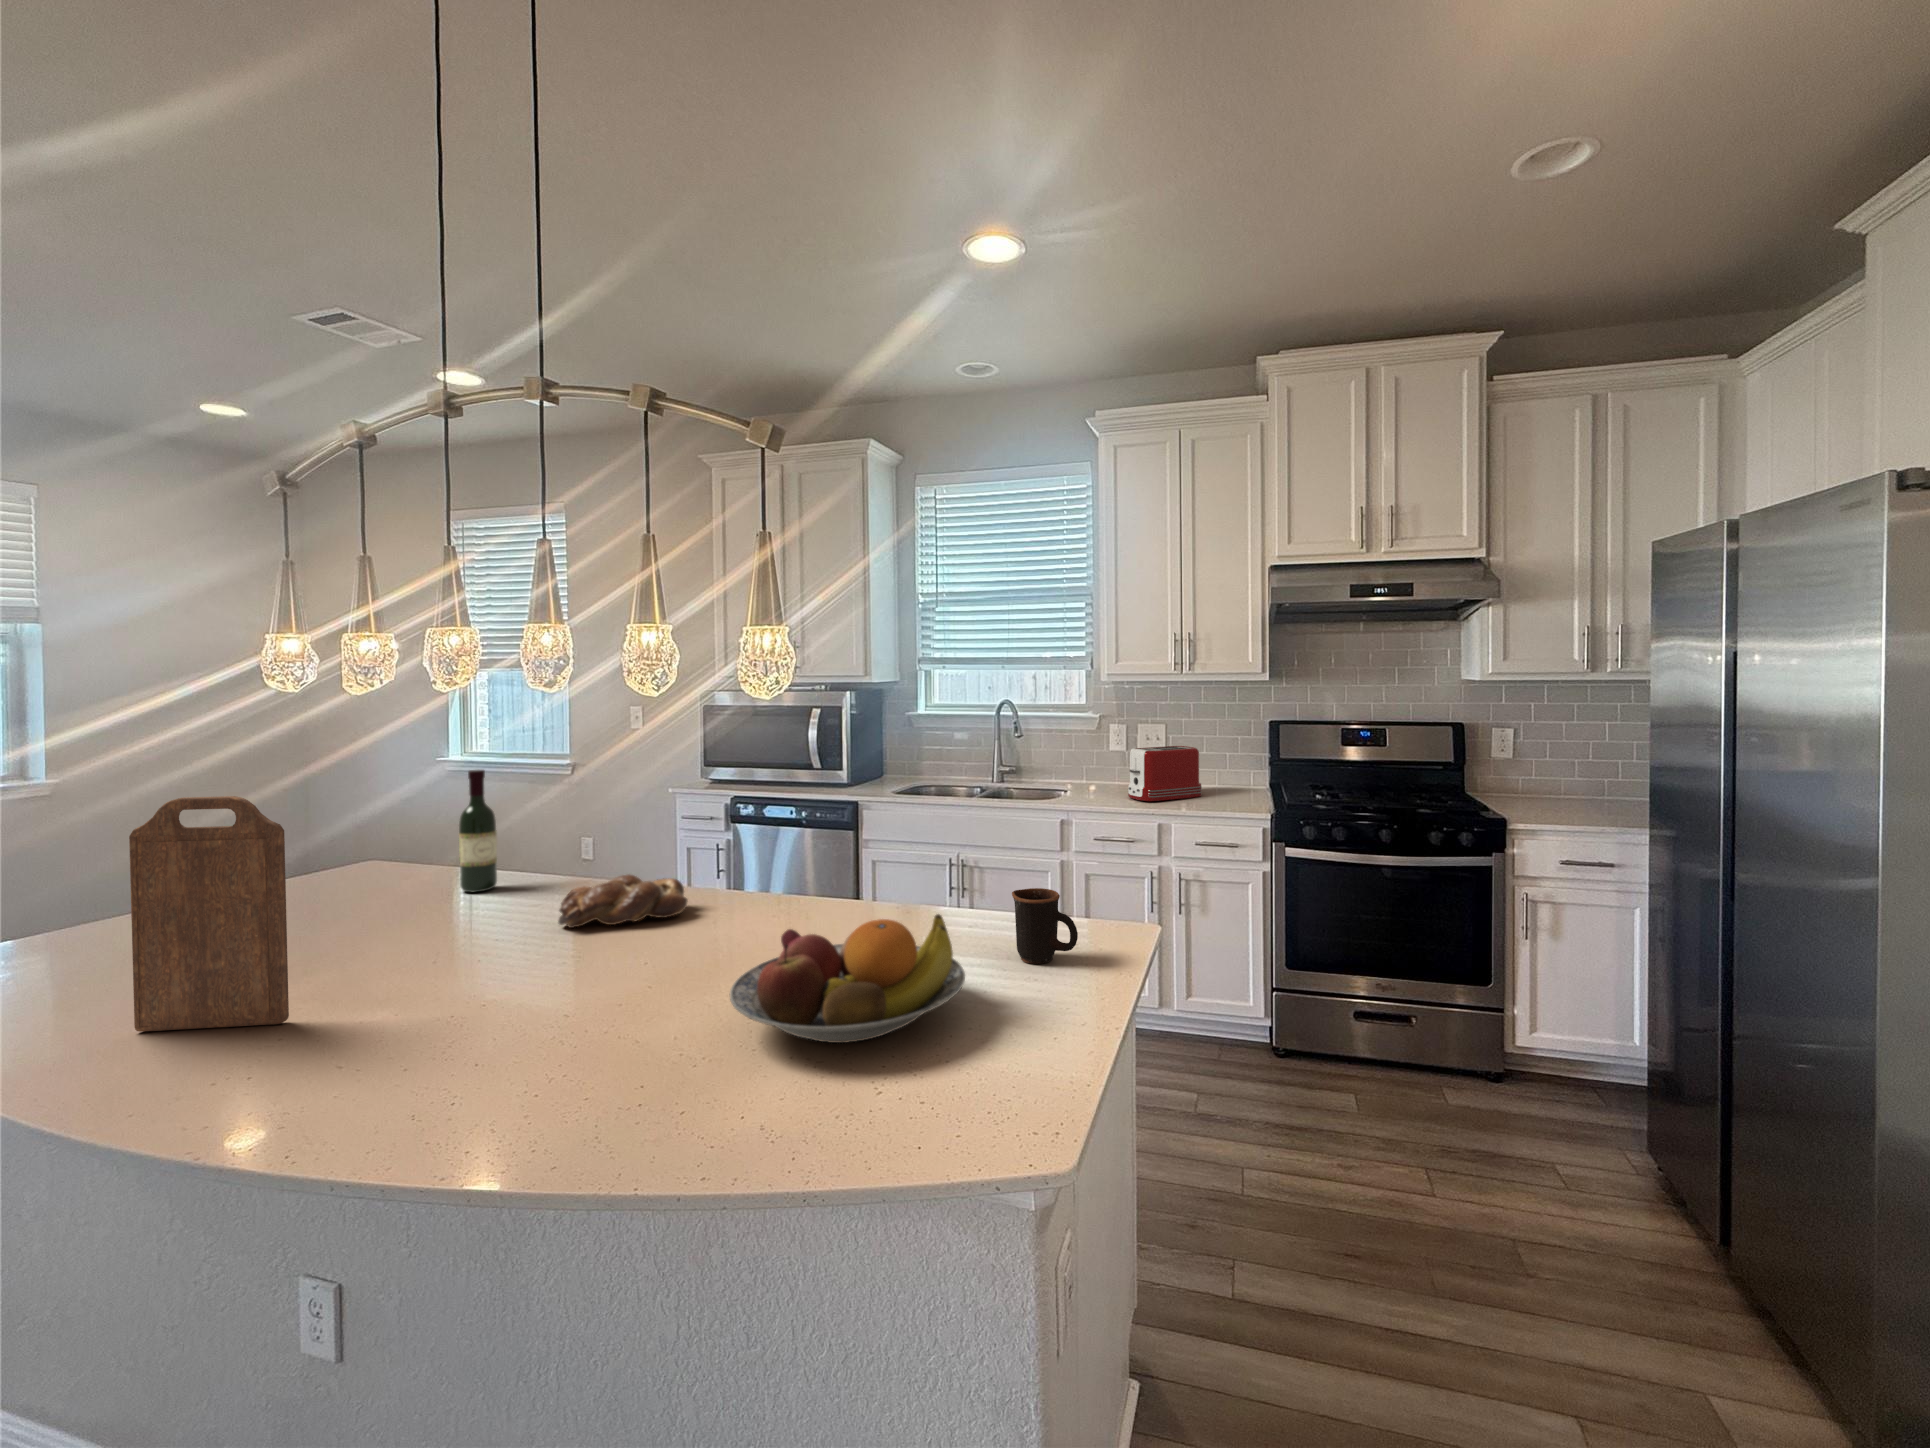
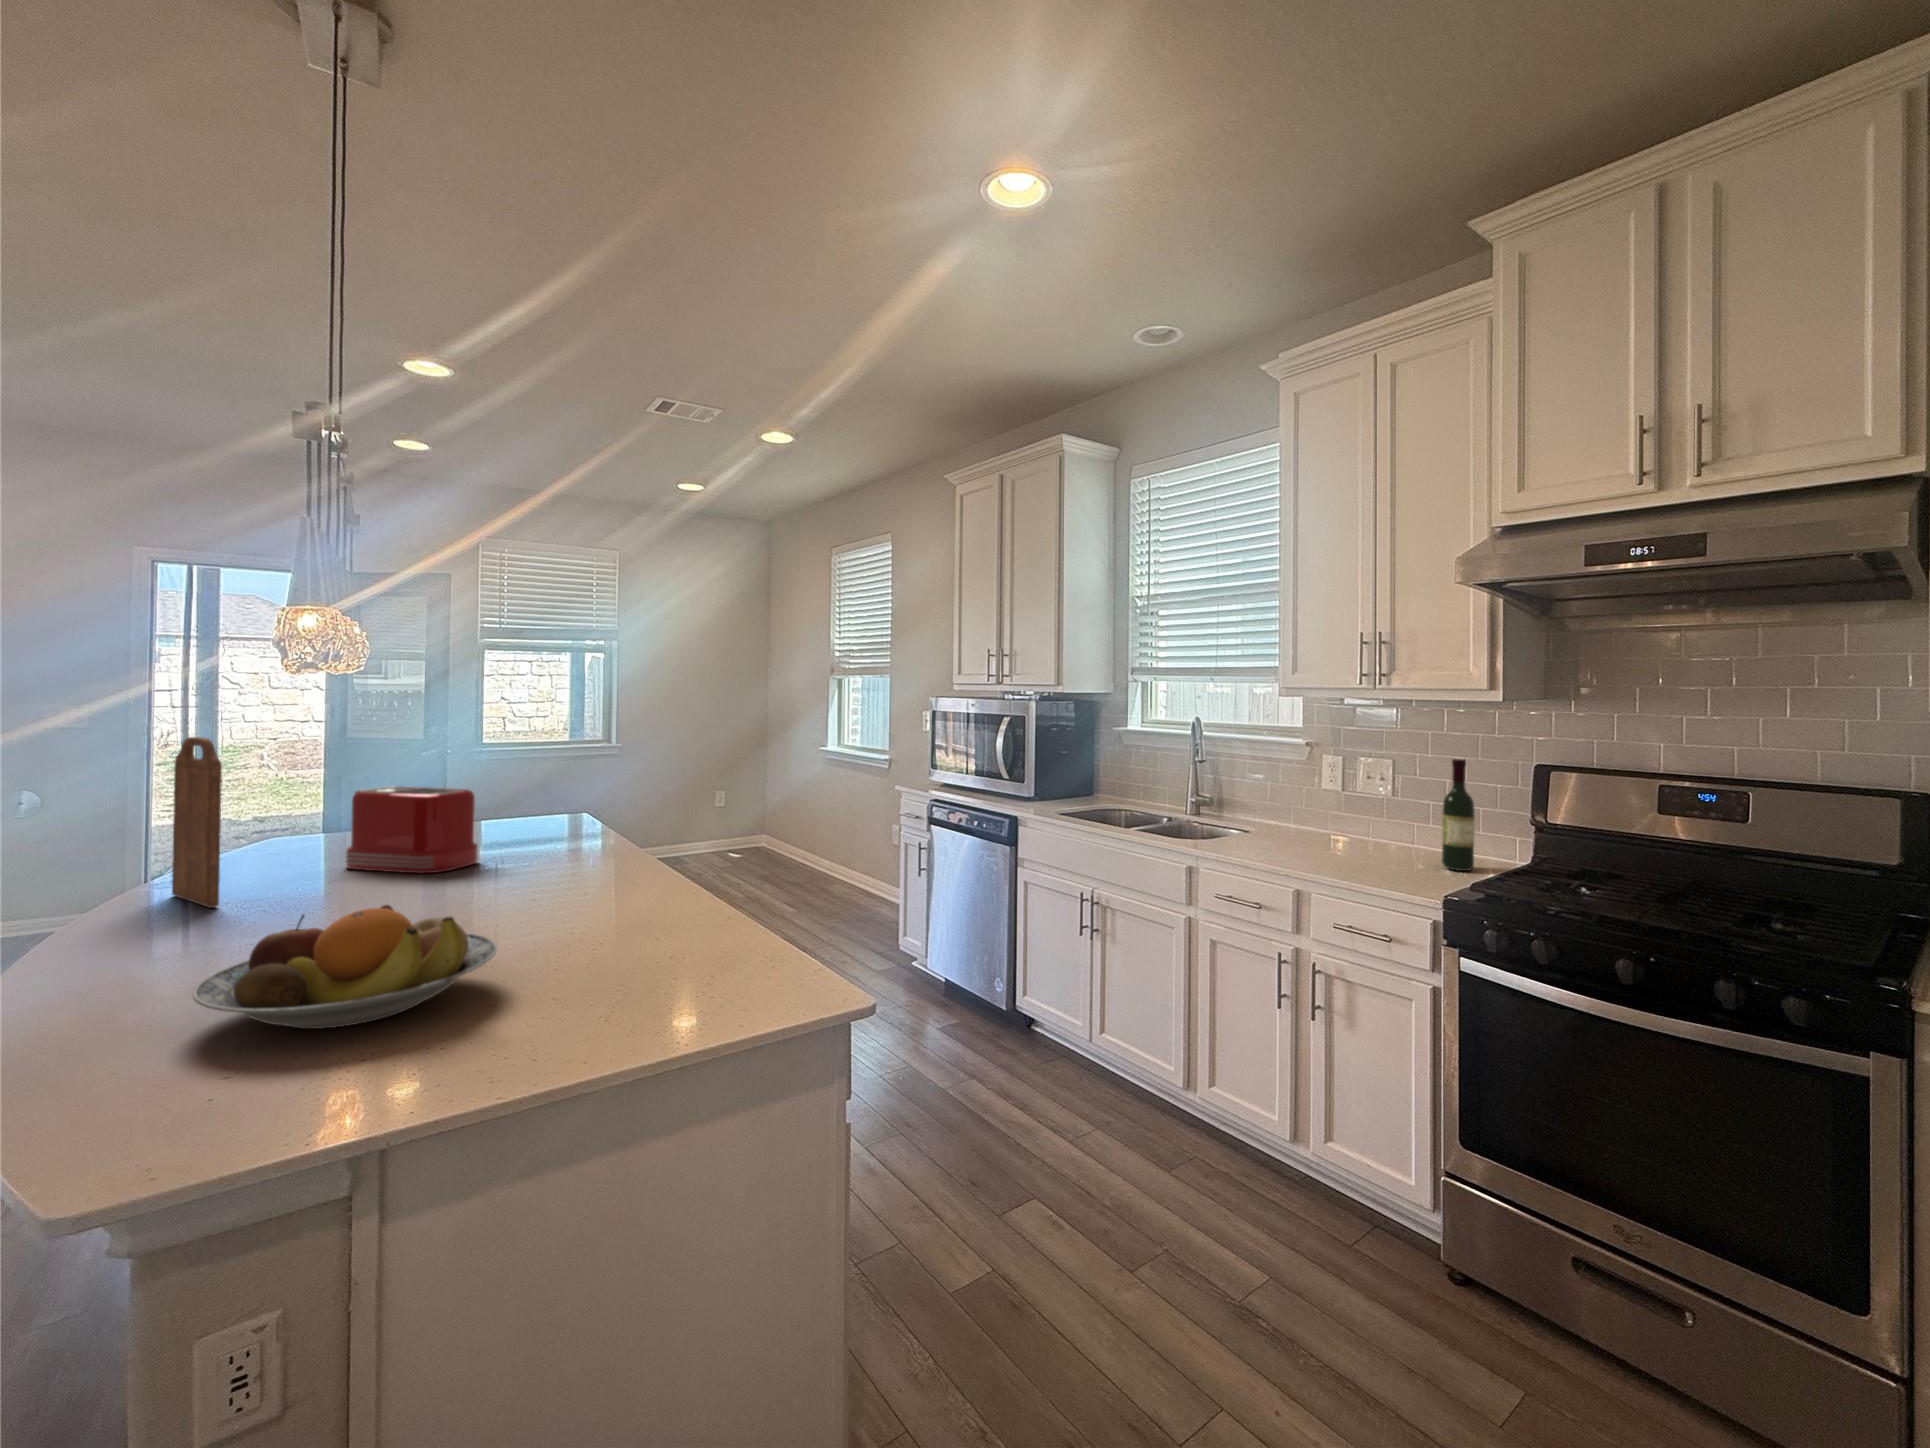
toaster: present [1128,746,1202,801] -> present [346,786,478,873]
wine bottle: present [459,770,497,892] -> present [1442,759,1475,871]
bread loaf: present [558,875,688,928] -> none [493,844,611,887]
mug: present [1012,888,1078,964] -> none [609,914,671,1007]

